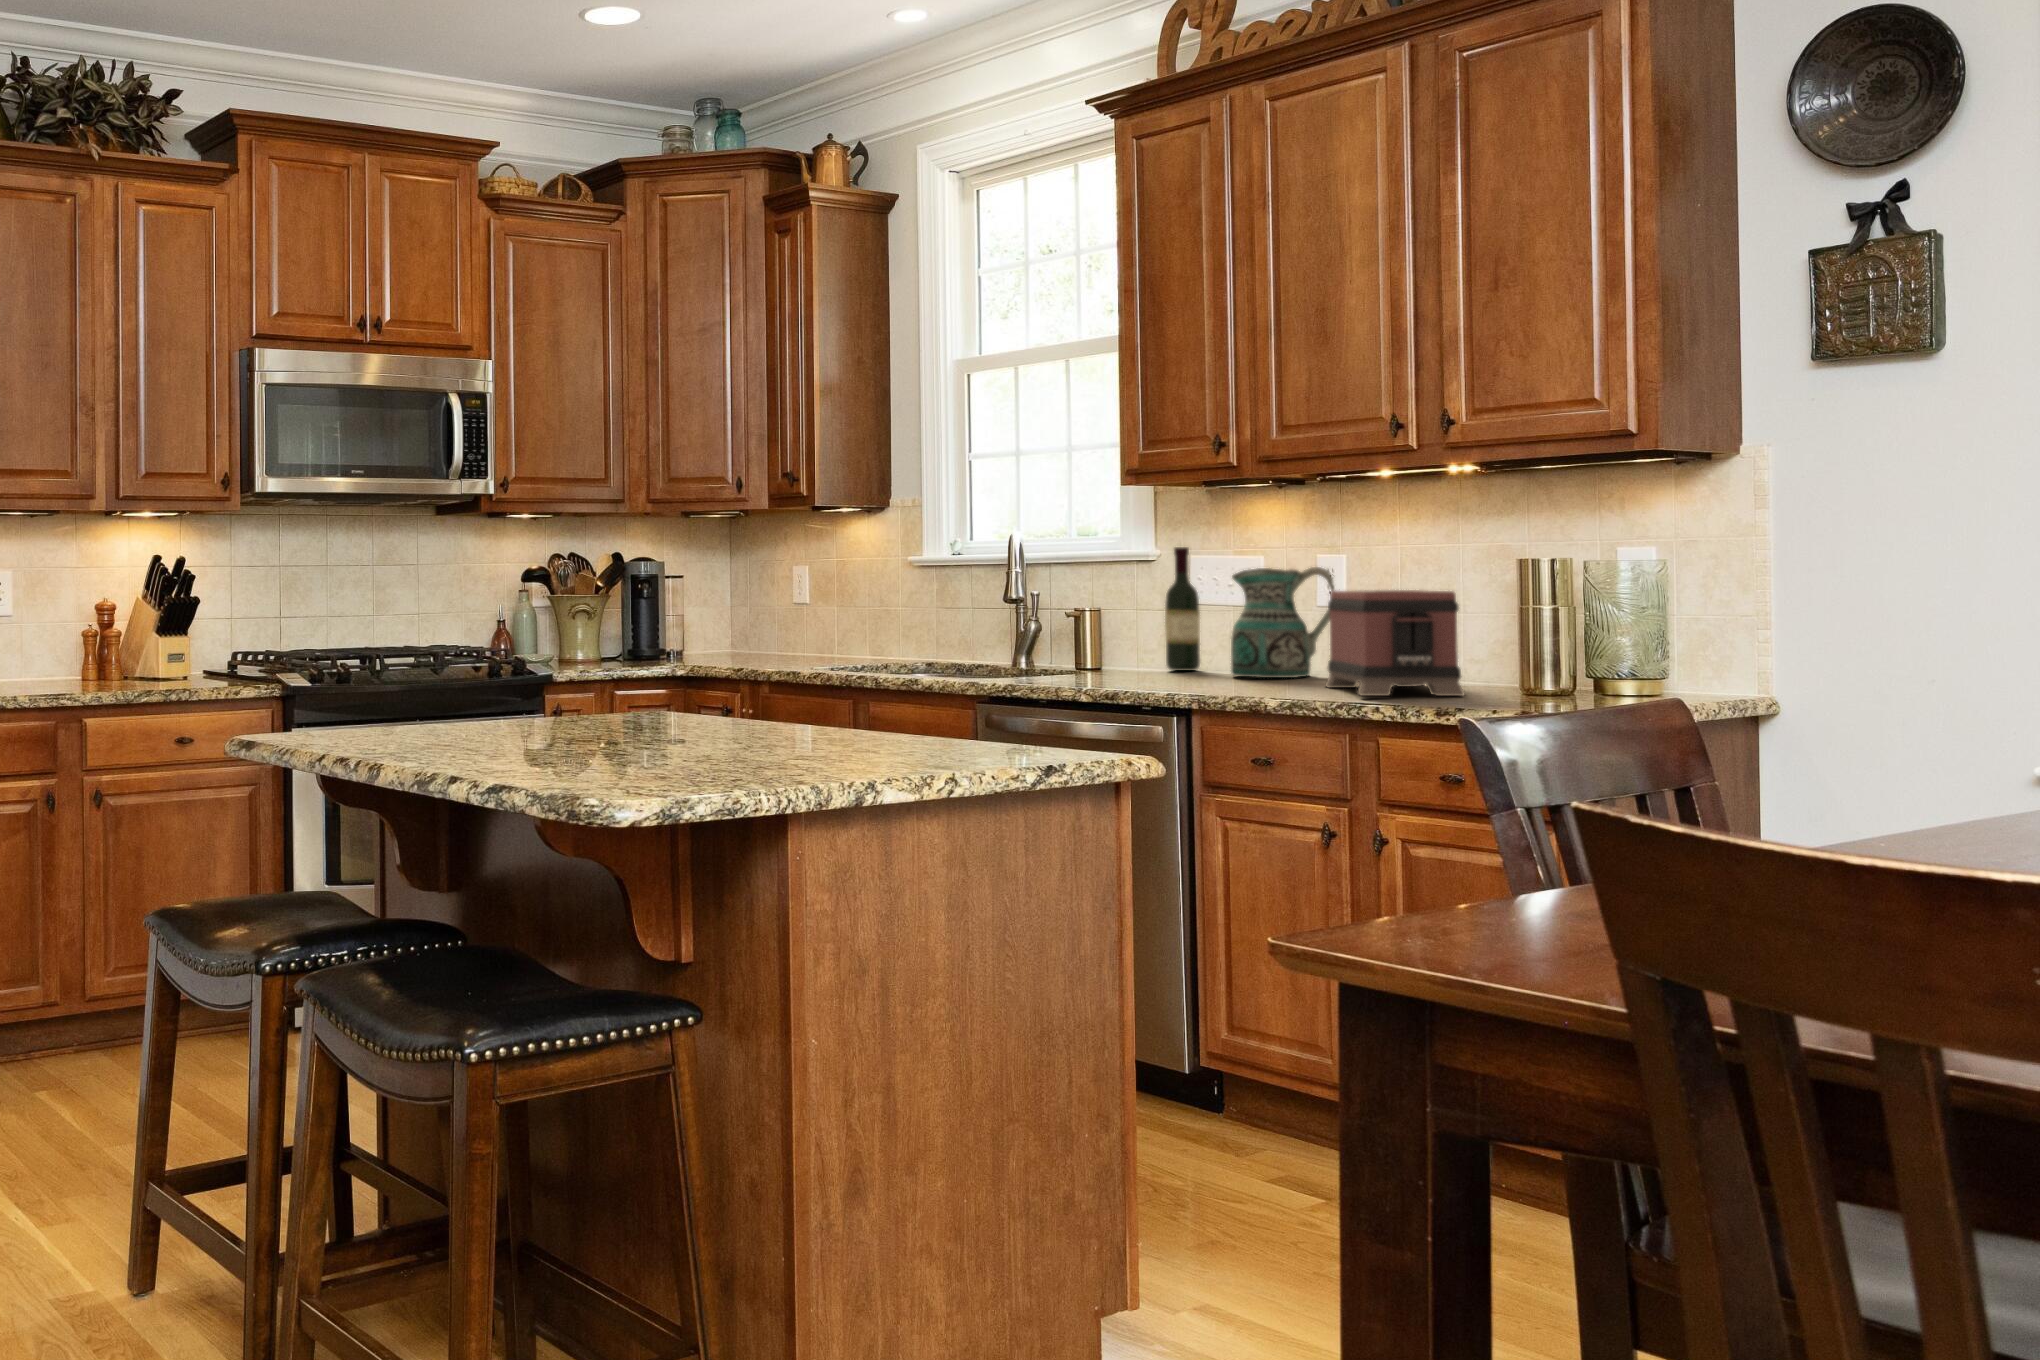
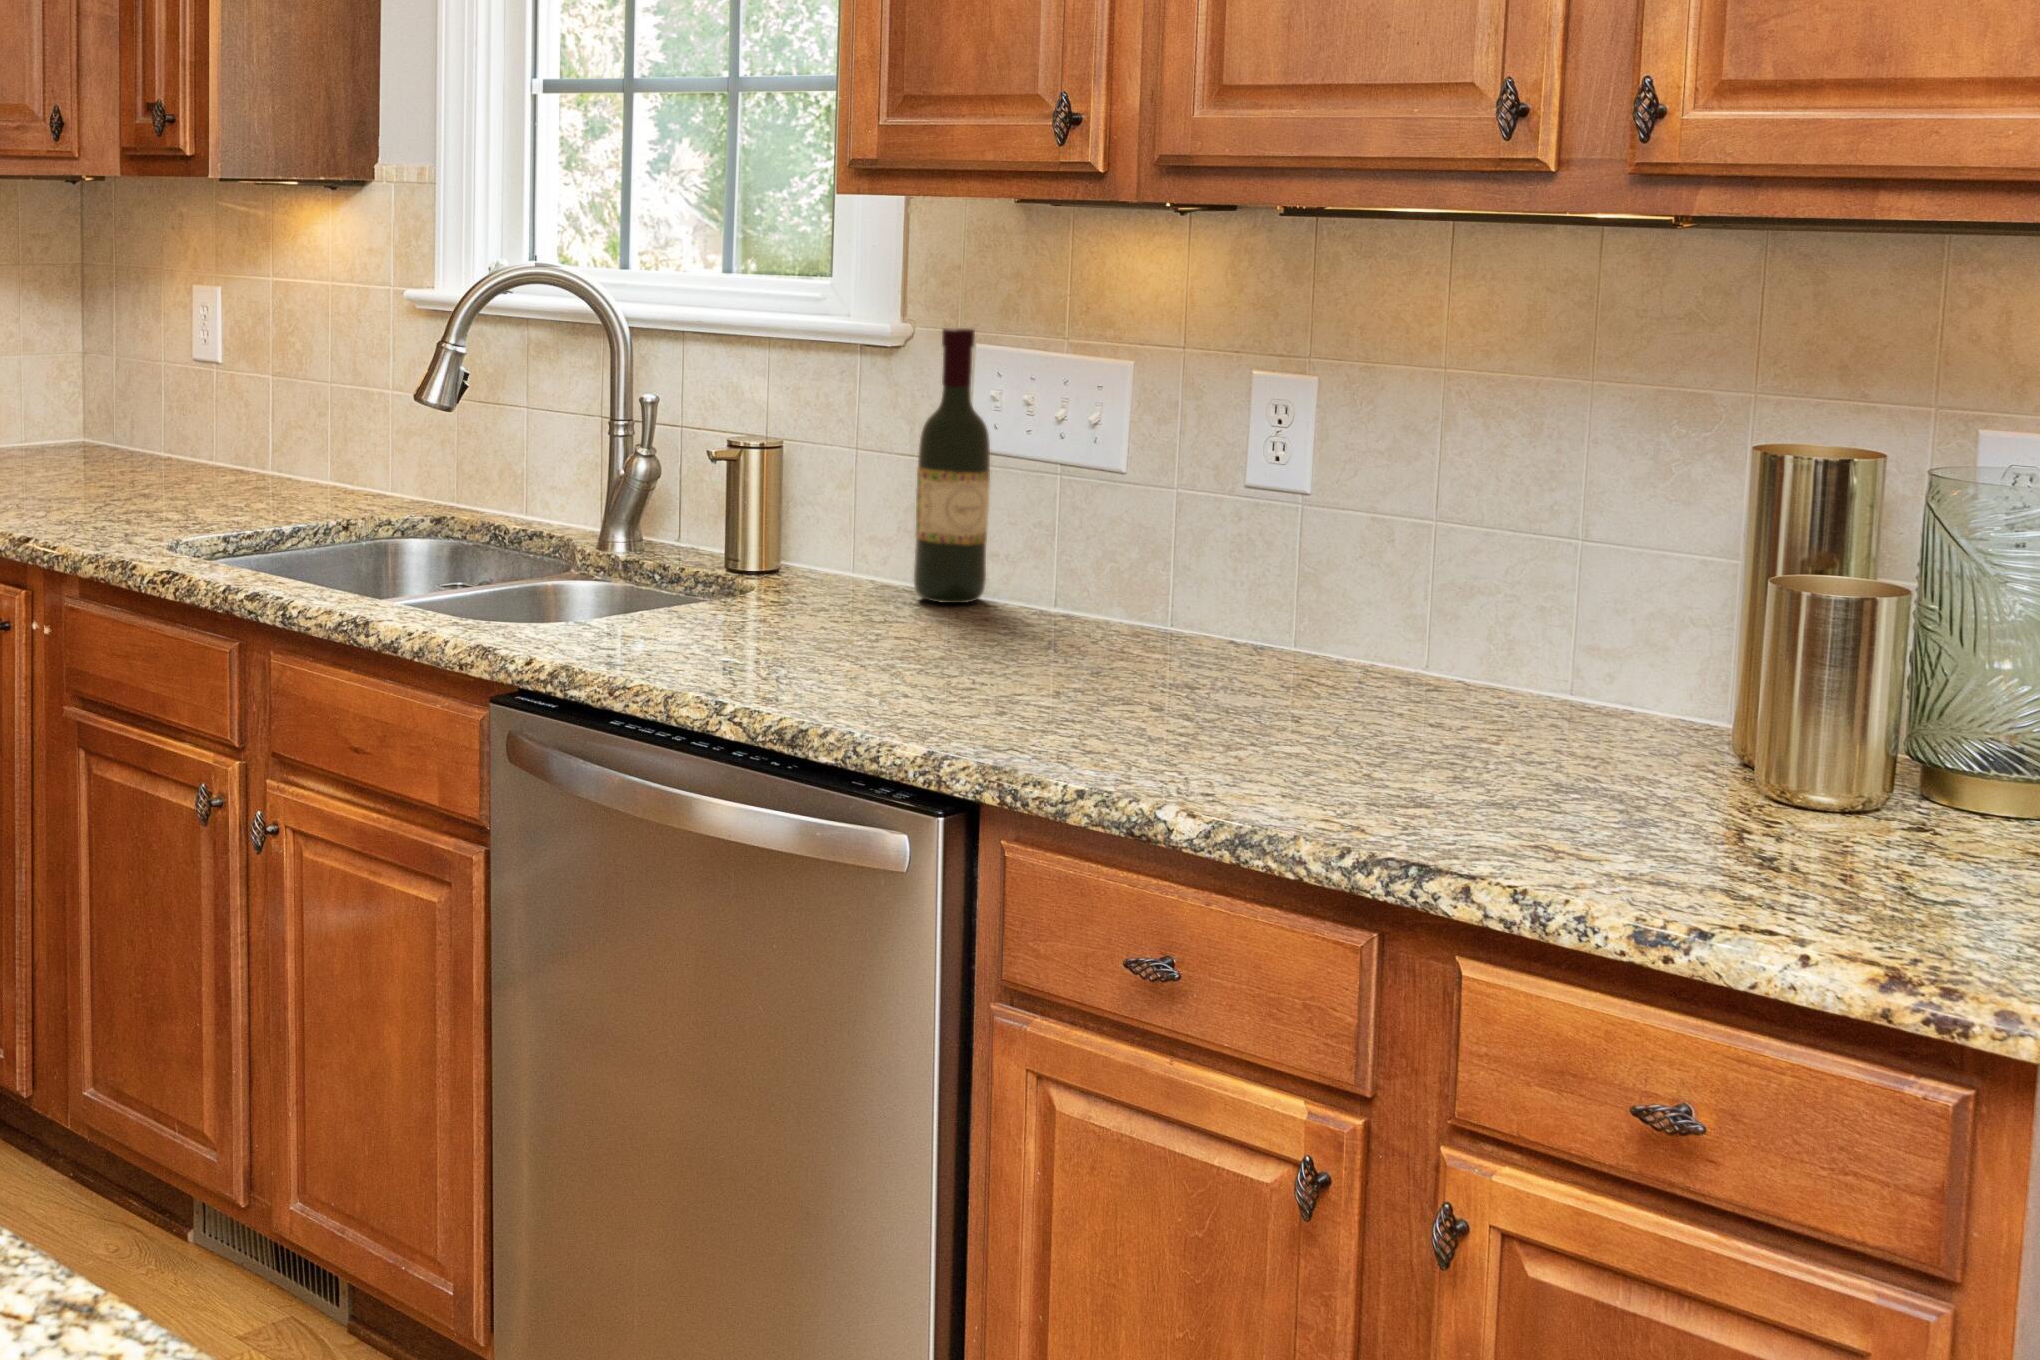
ceramic pitcher: present [1231,567,1334,678] -> none [1057,395,1302,655]
toaster: present [1326,590,1464,696] -> none [1276,486,1634,792]

